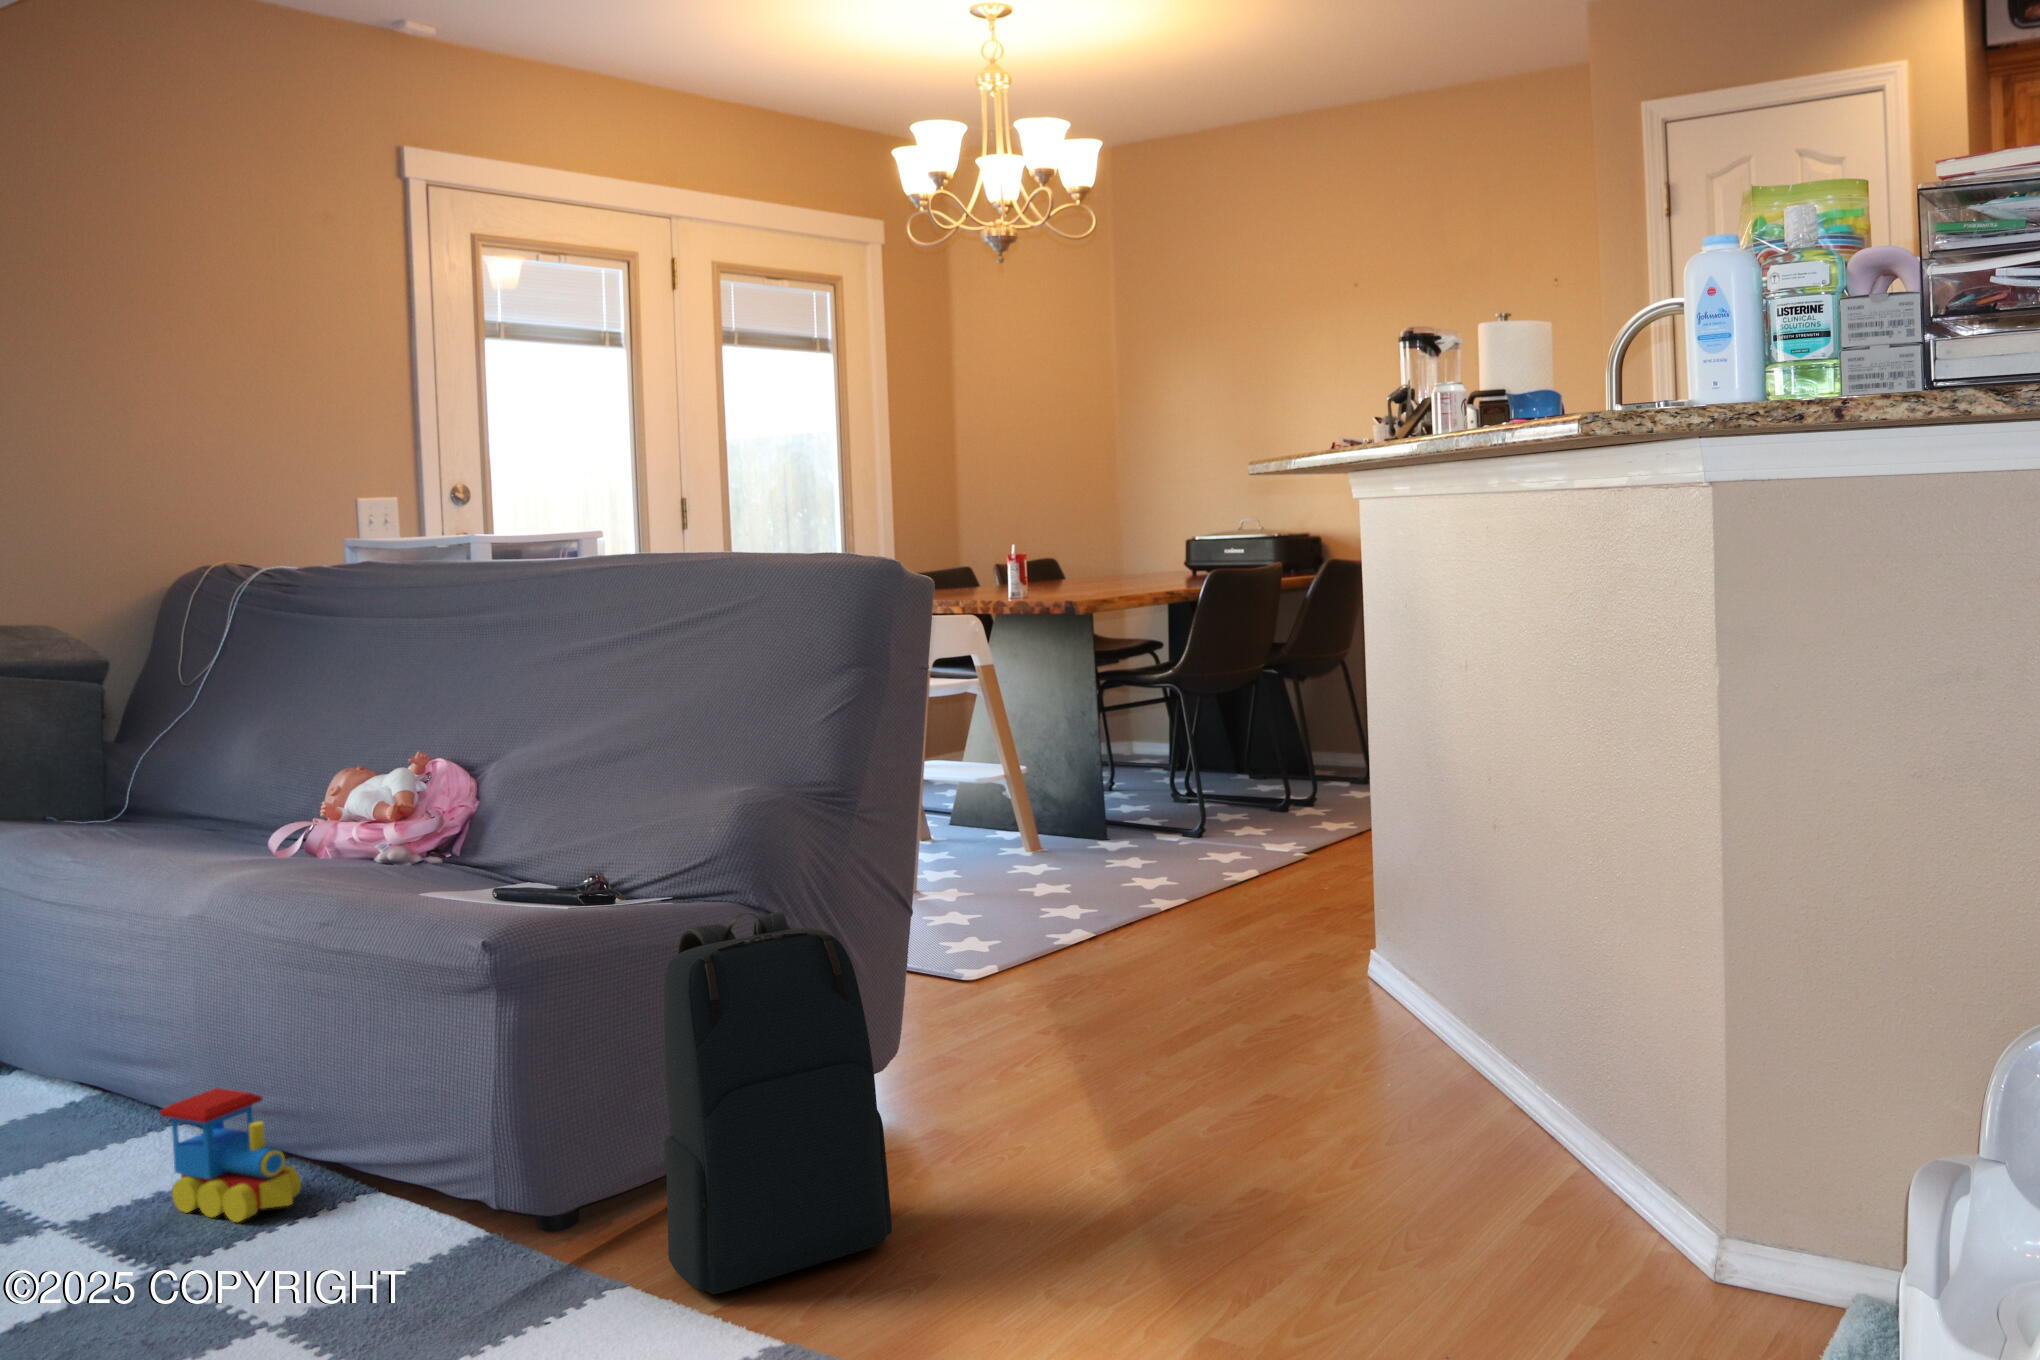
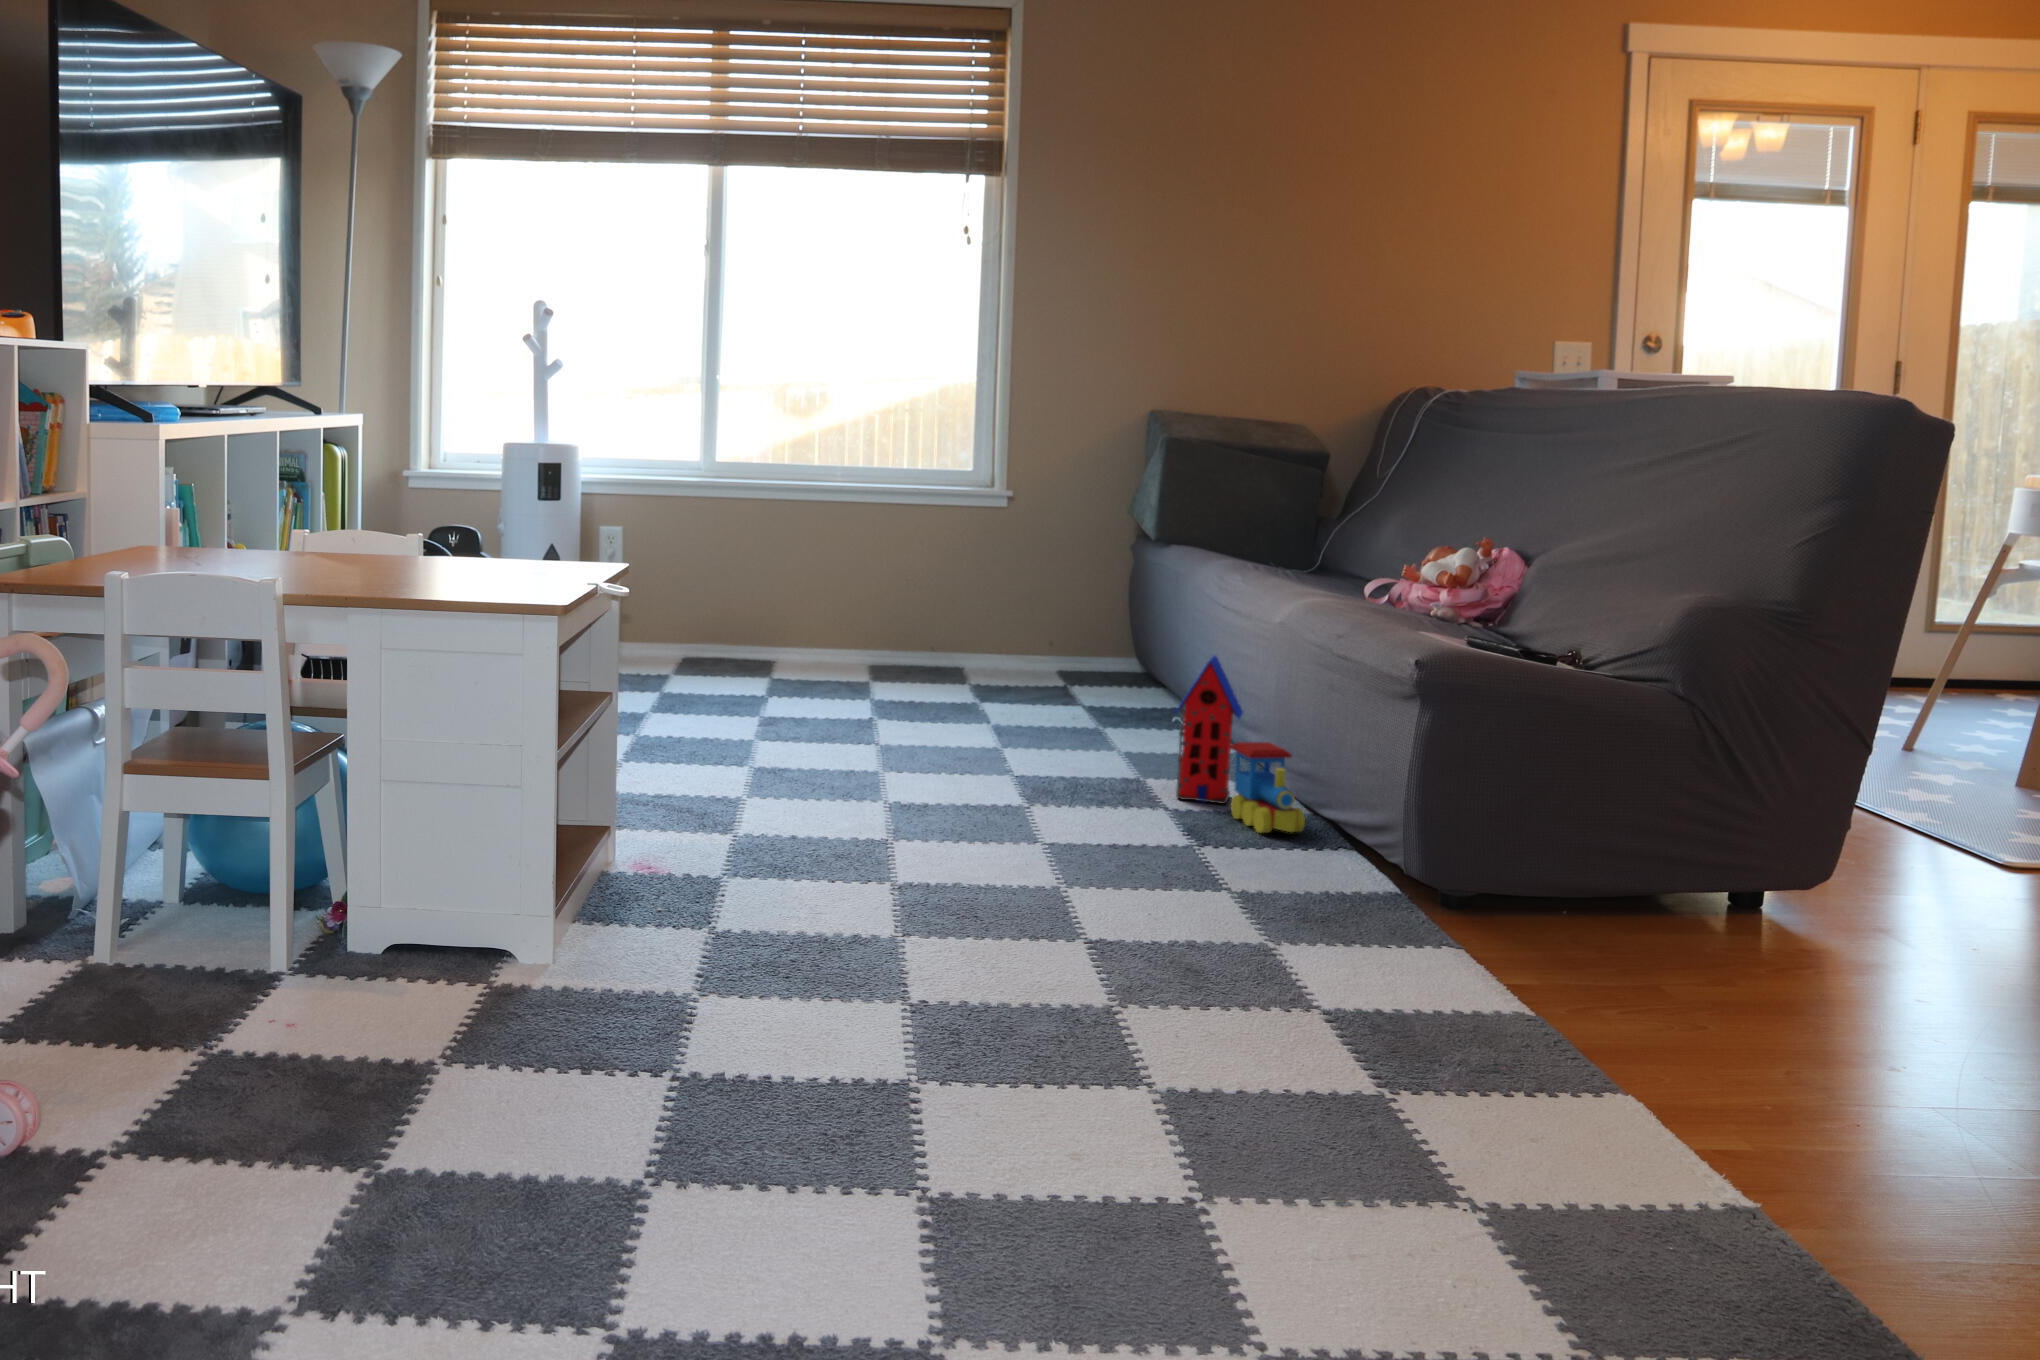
backpack: present [664,912,892,1294] -> none [1511,680,1718,1004]
toy house: none [46,985,162,1213] -> present [1176,655,1243,804]

